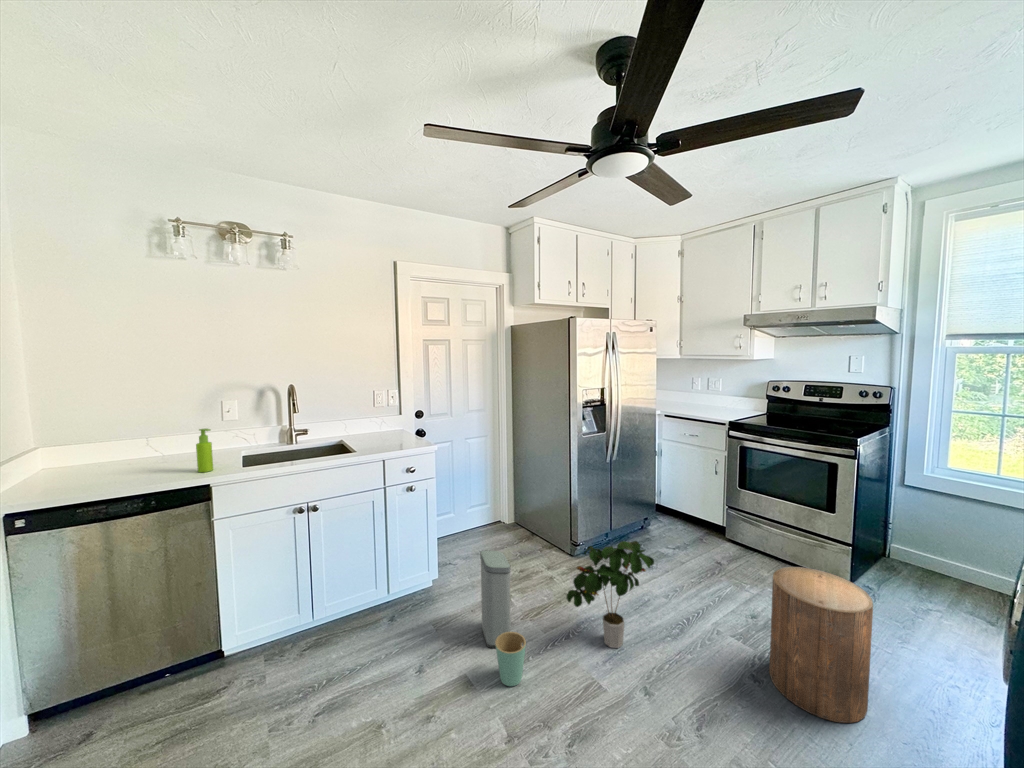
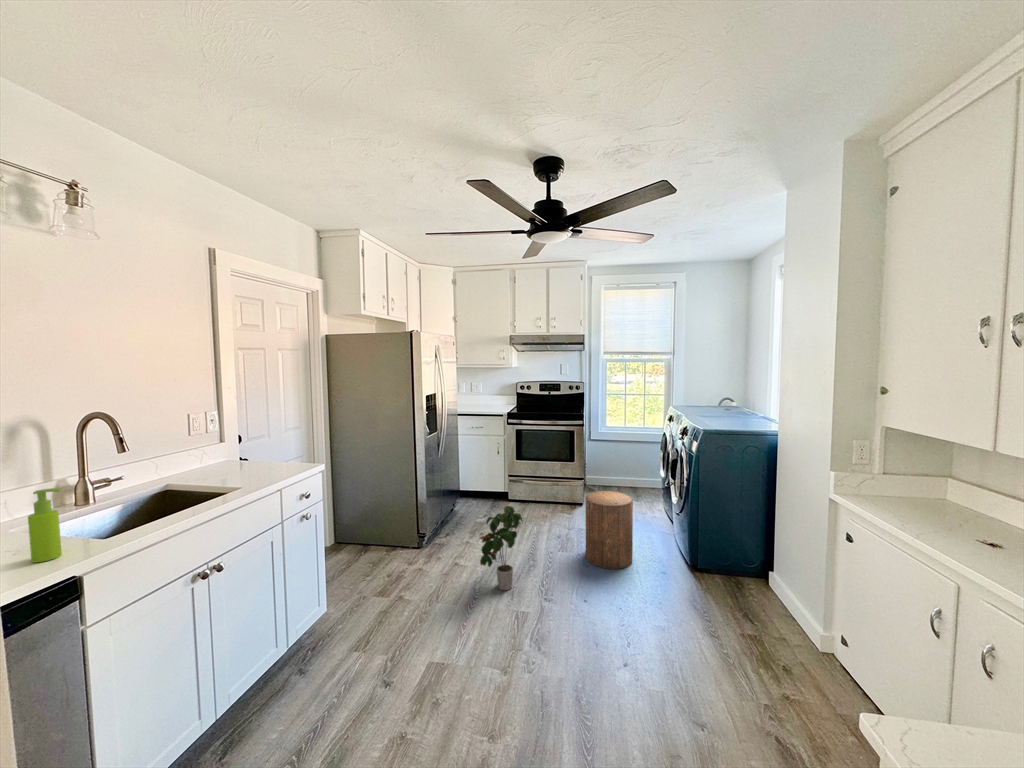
trash can: present [480,551,526,686] -> none [403,549,479,648]

